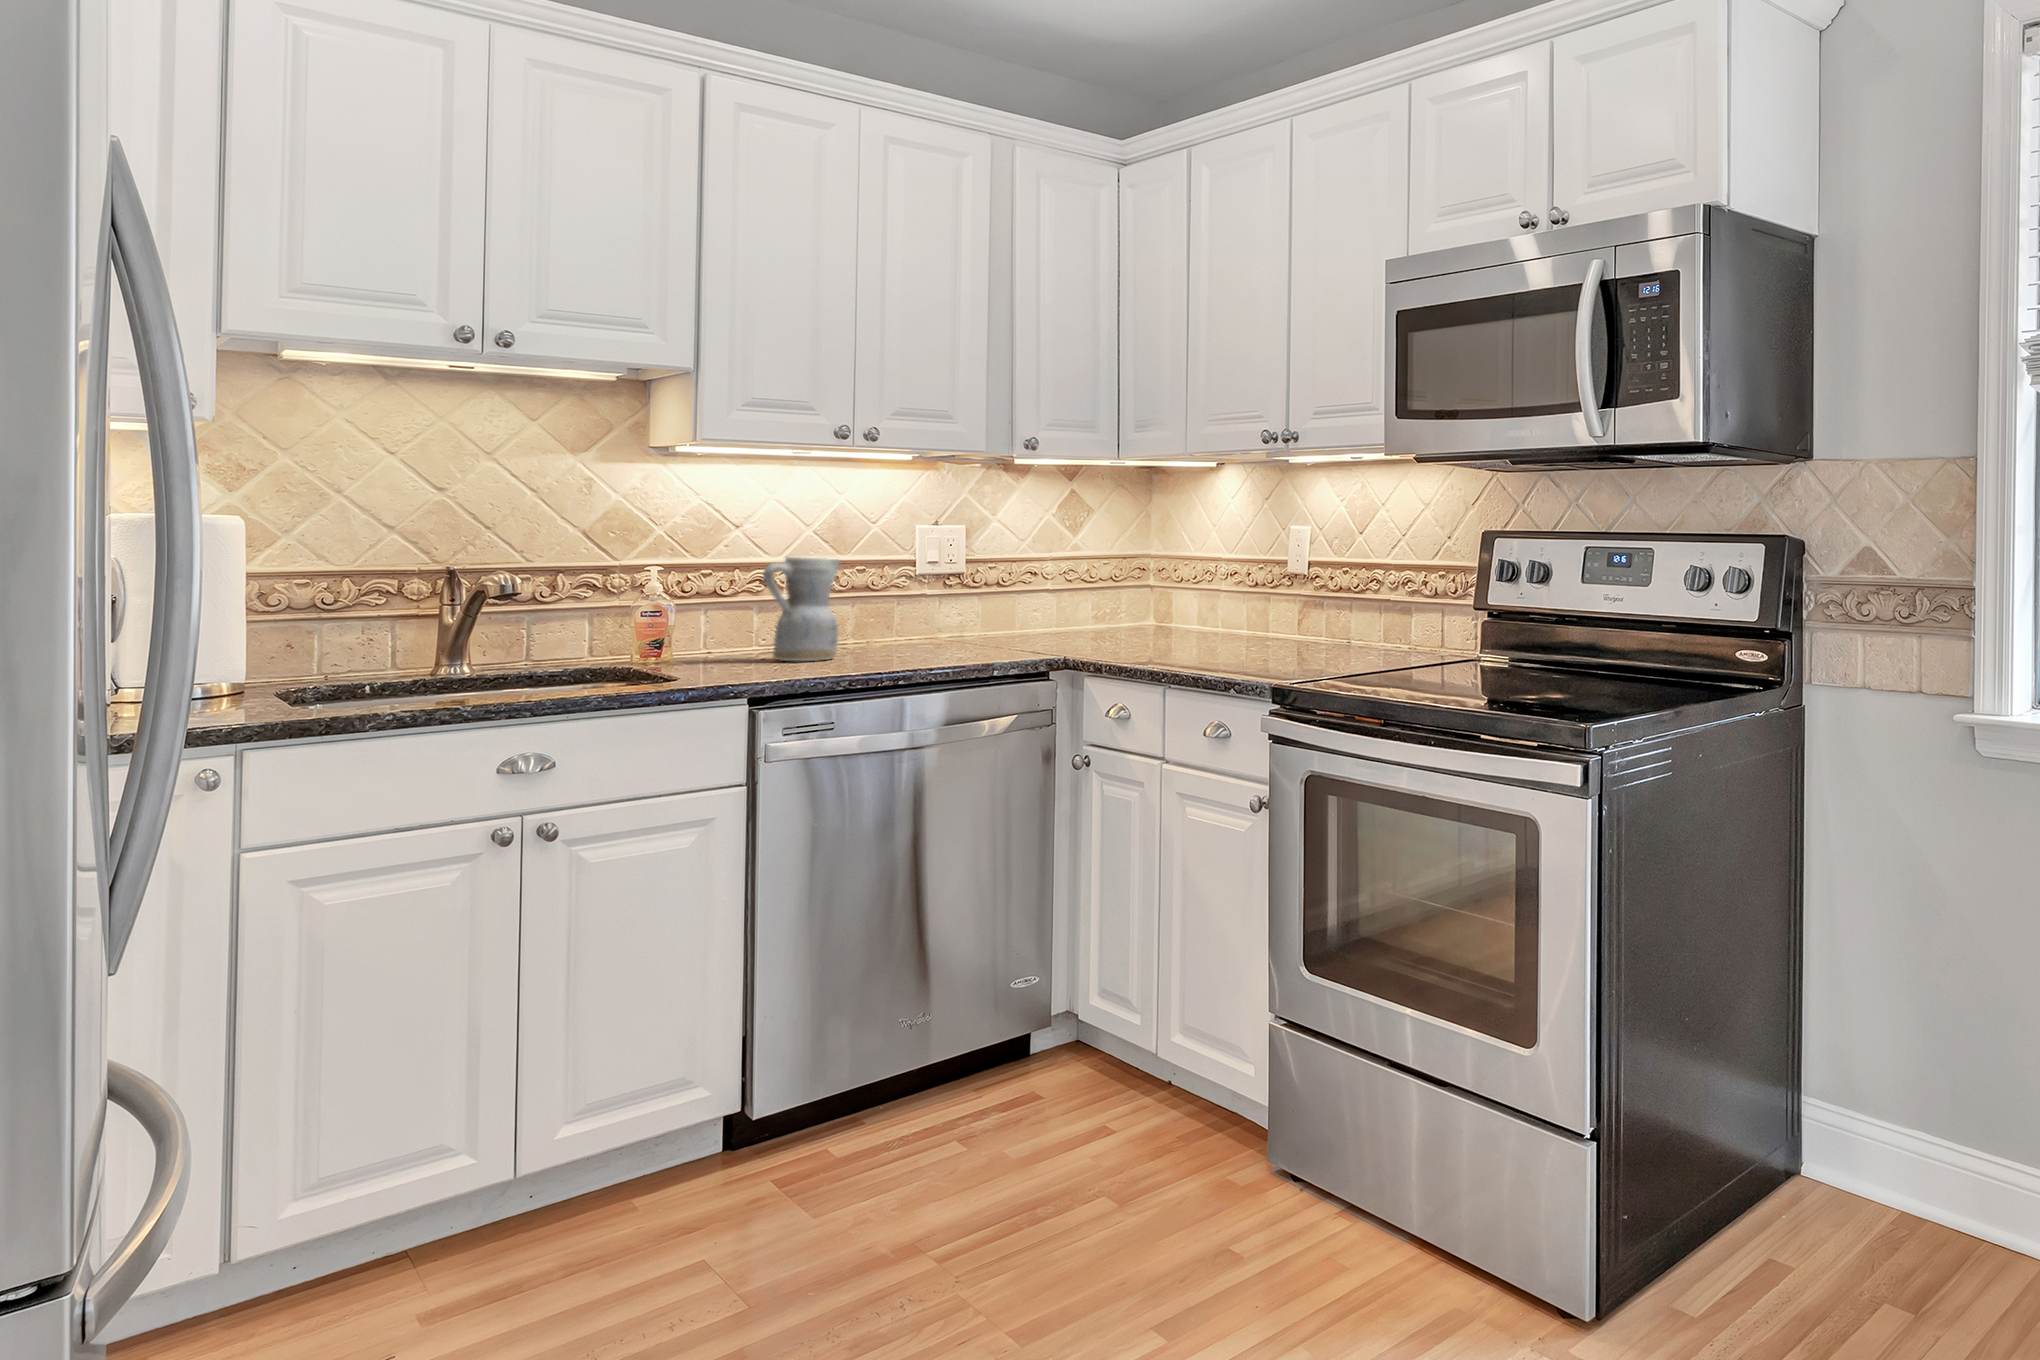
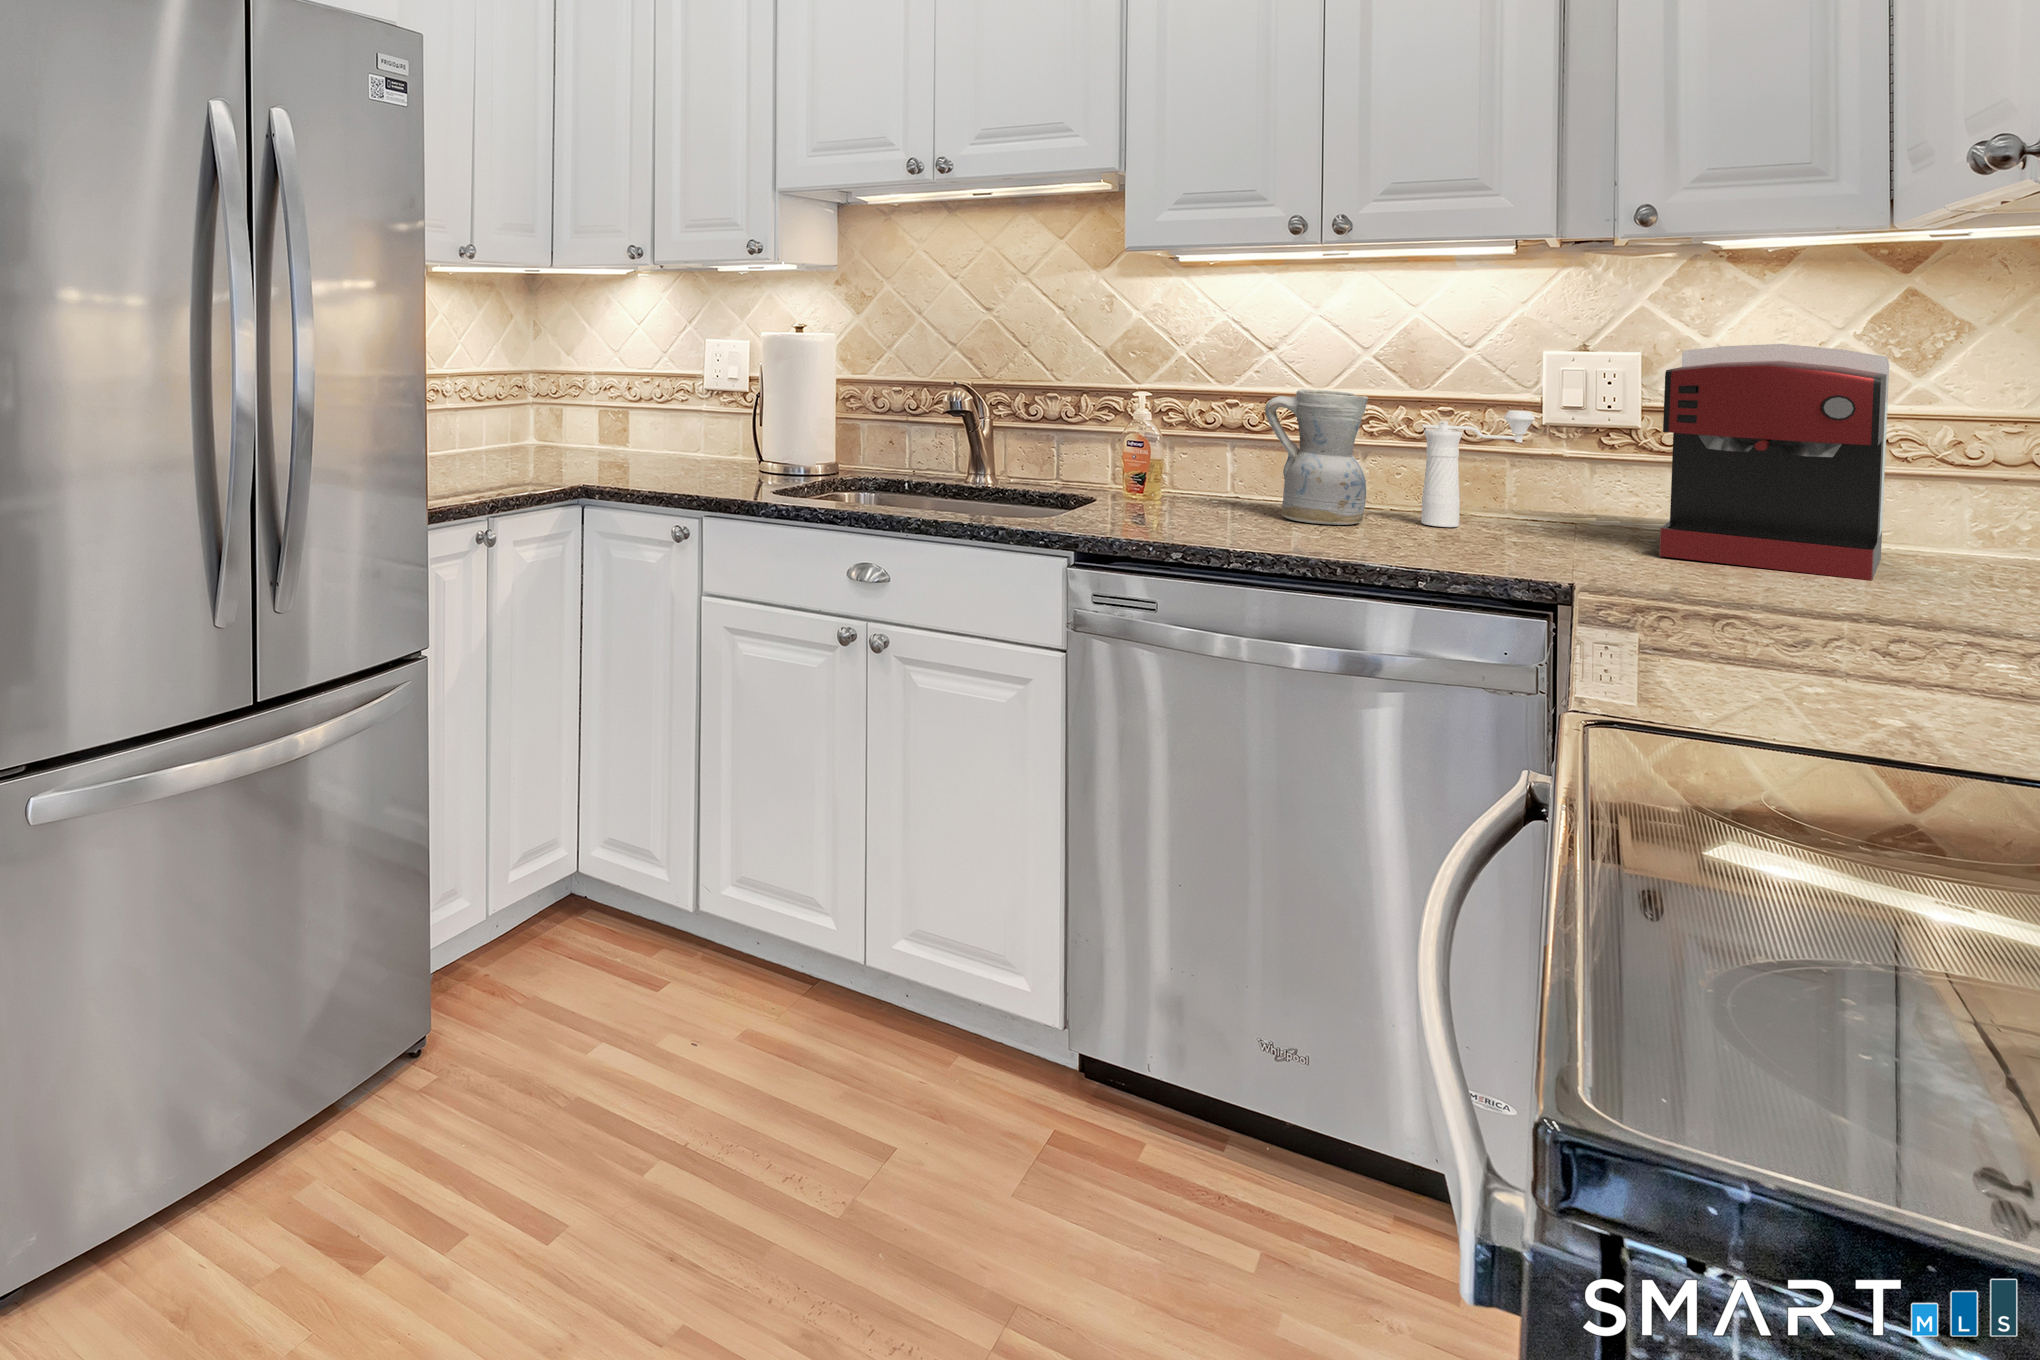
coffee maker: none [980,517,1107,648] -> present [1659,344,1889,580]
pepper mill: none [855,566,918,653] -> present [1421,410,1535,527]

